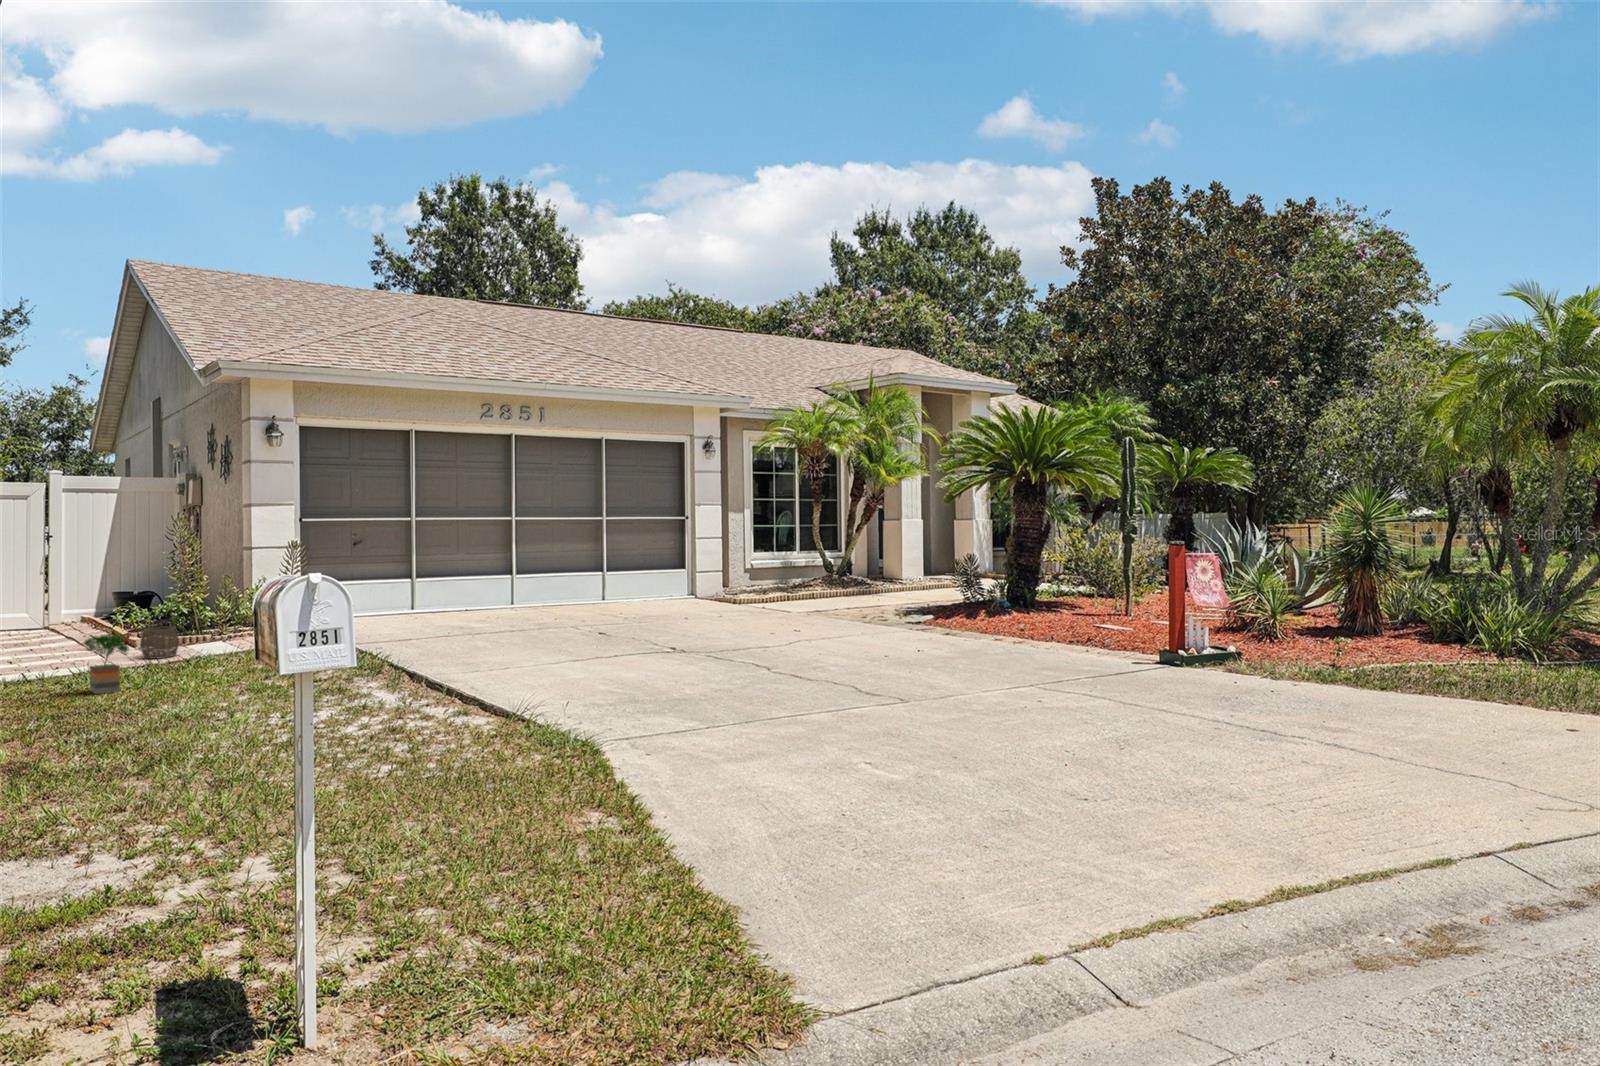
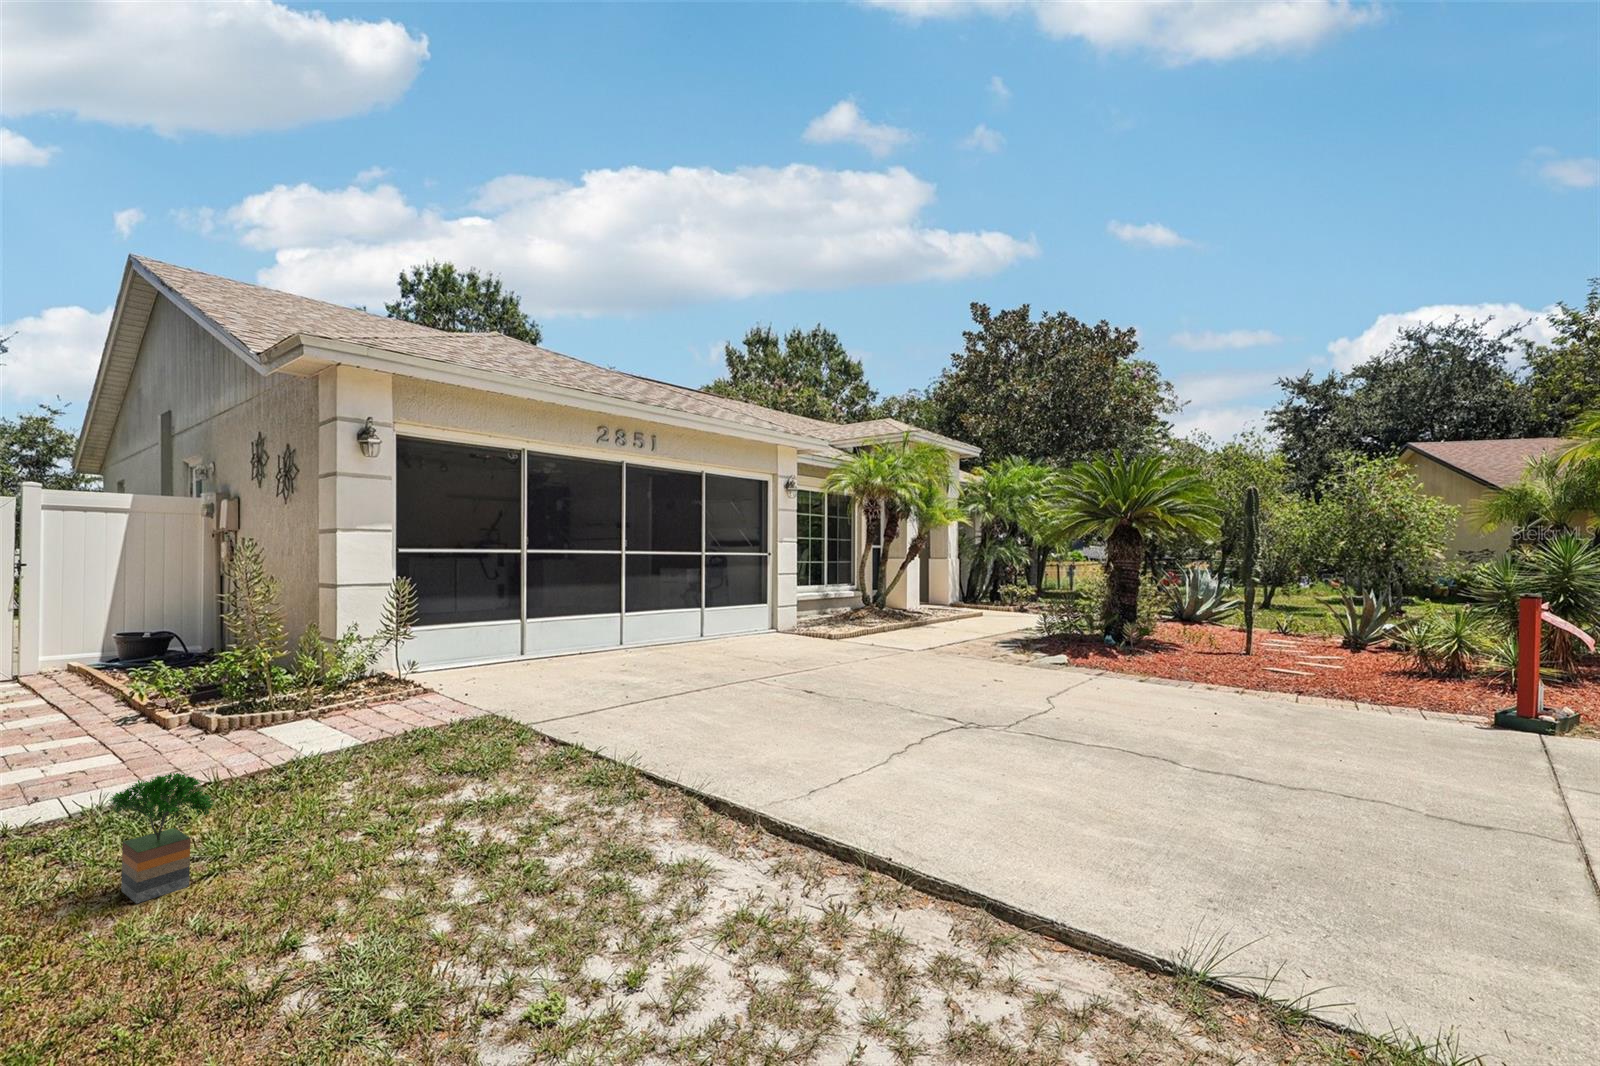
woven basket: present [140,626,179,659] -> none [192,711,259,766]

